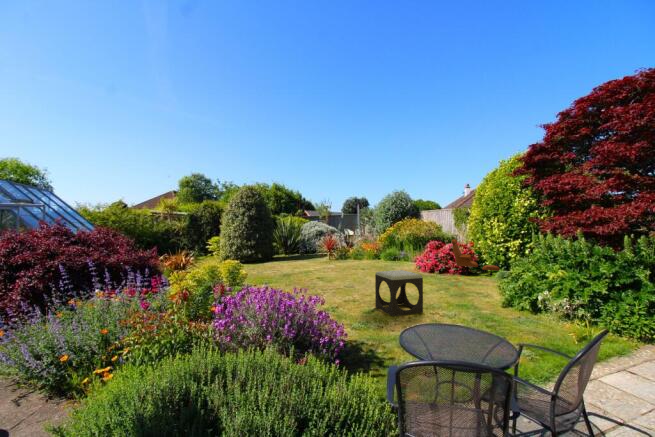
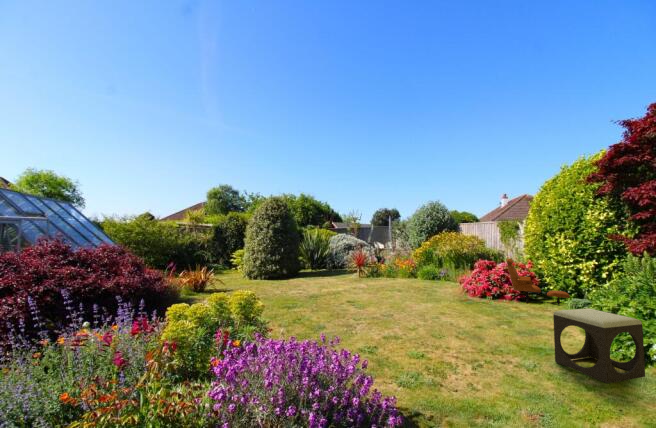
footstool: present [375,270,423,316] -> present [553,308,645,383]

